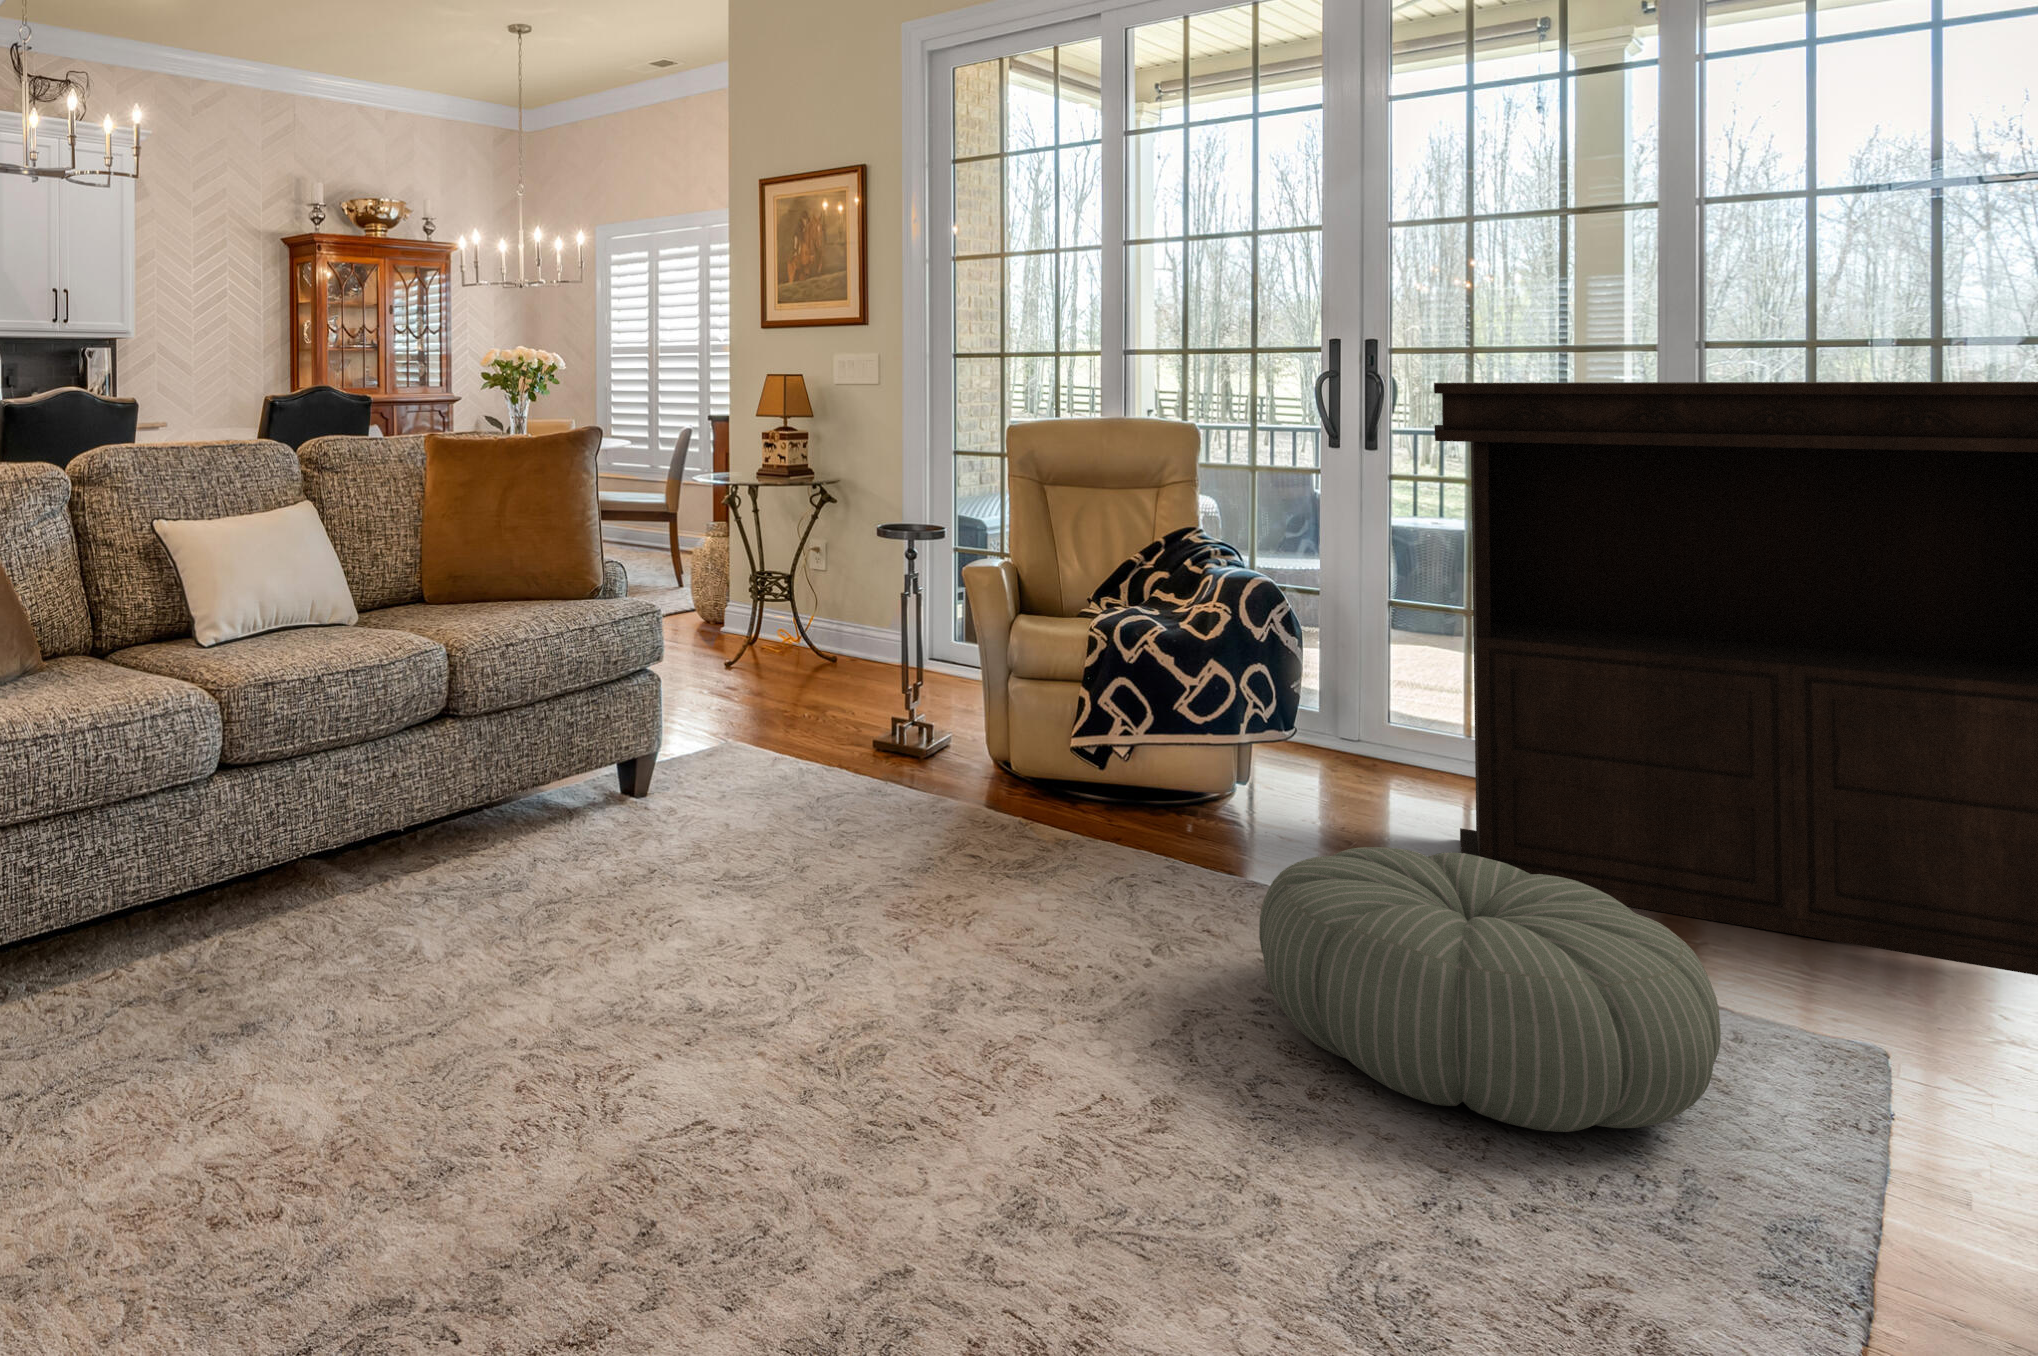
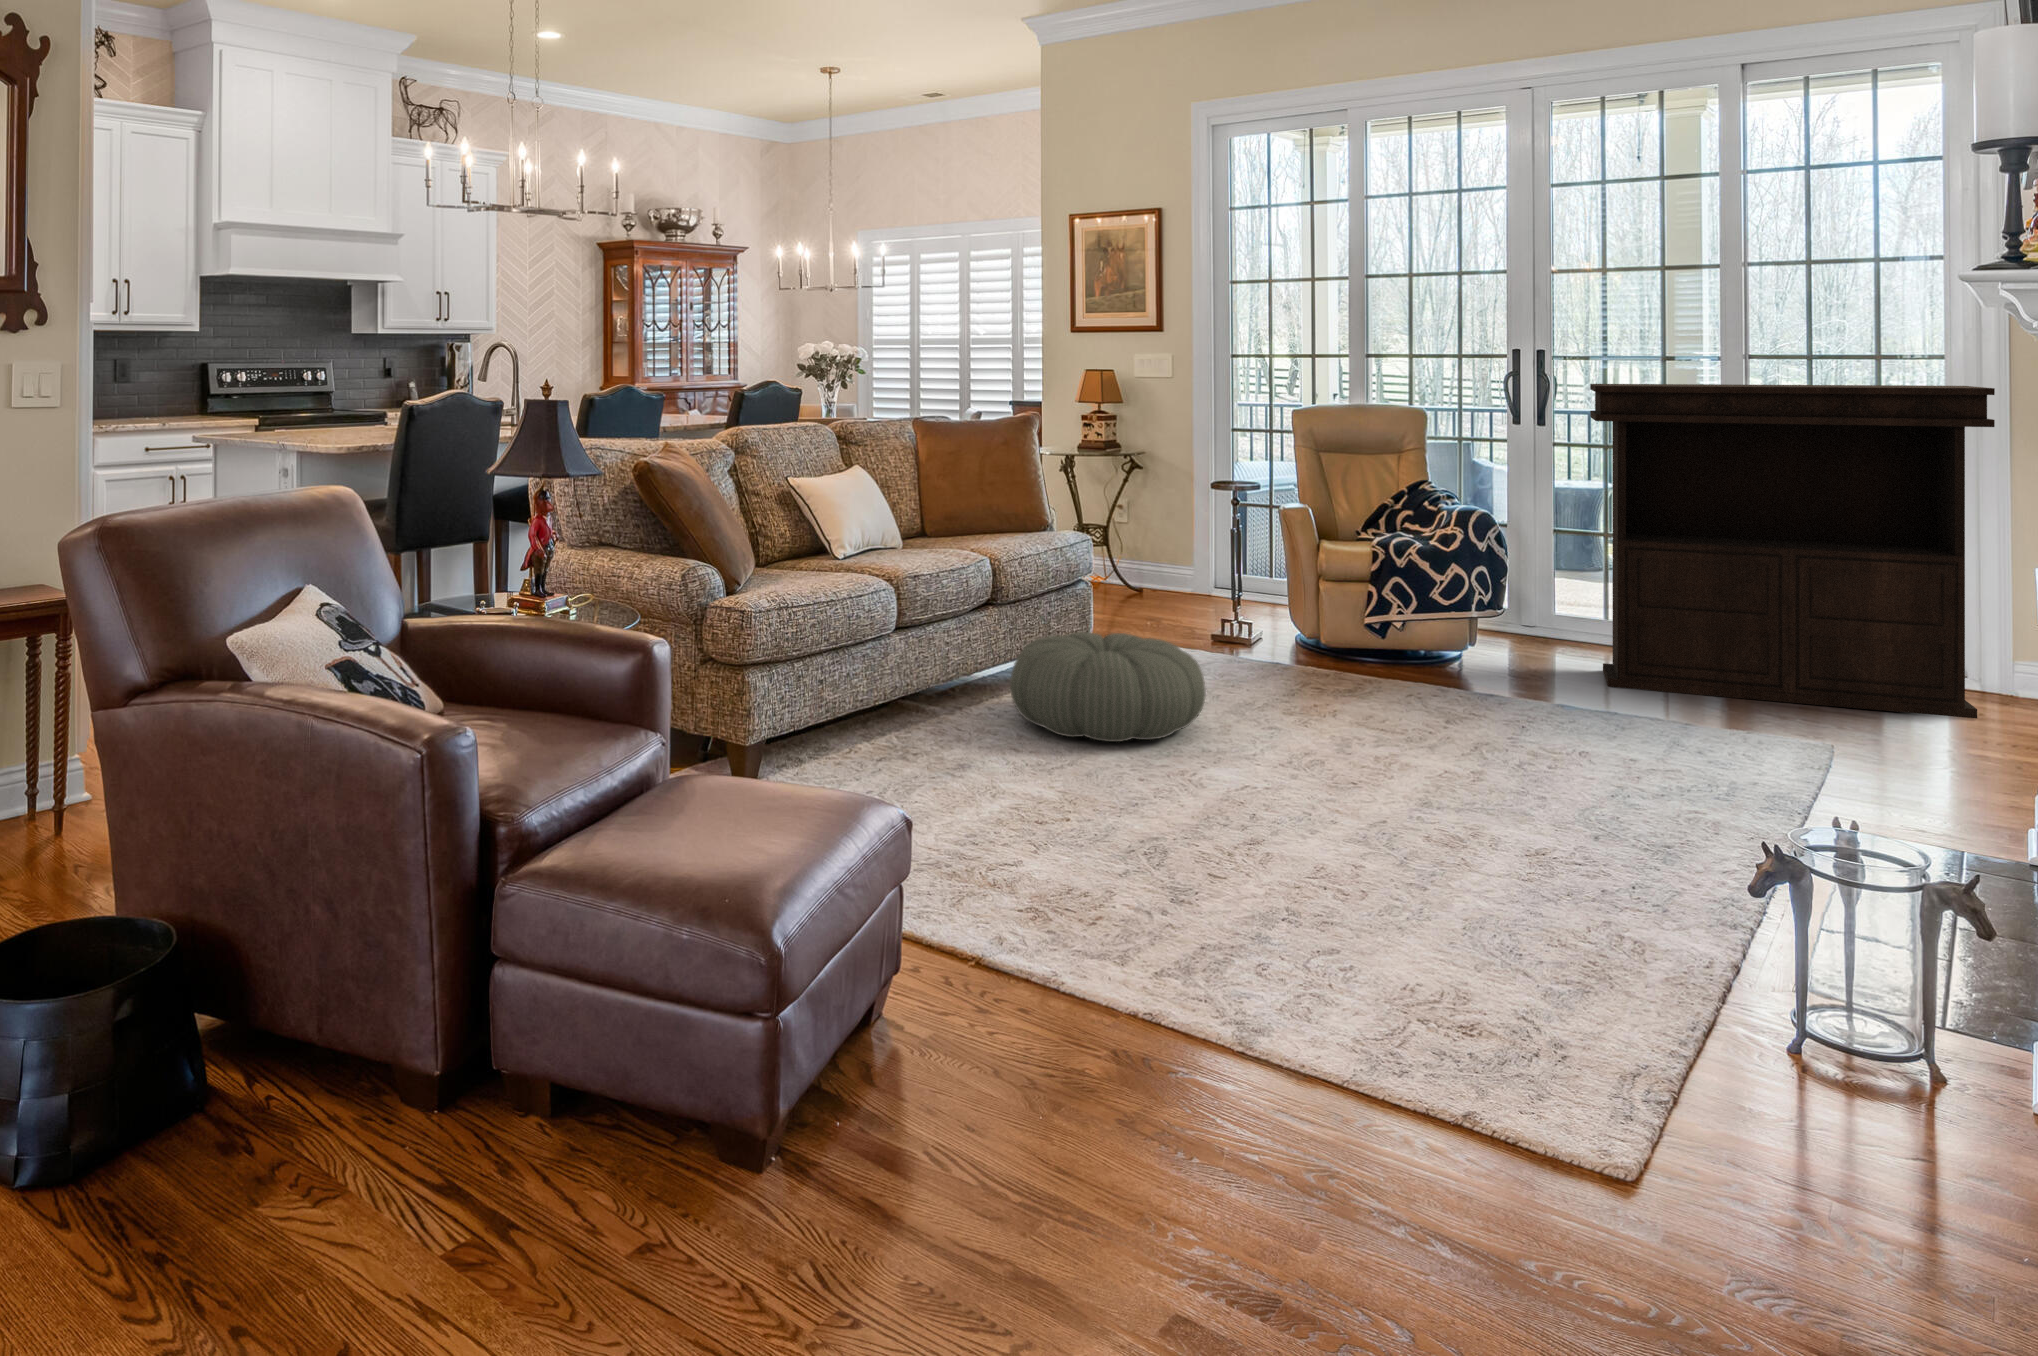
pouf: present [1259,847,1721,1132] -> present [1010,632,1206,742]

